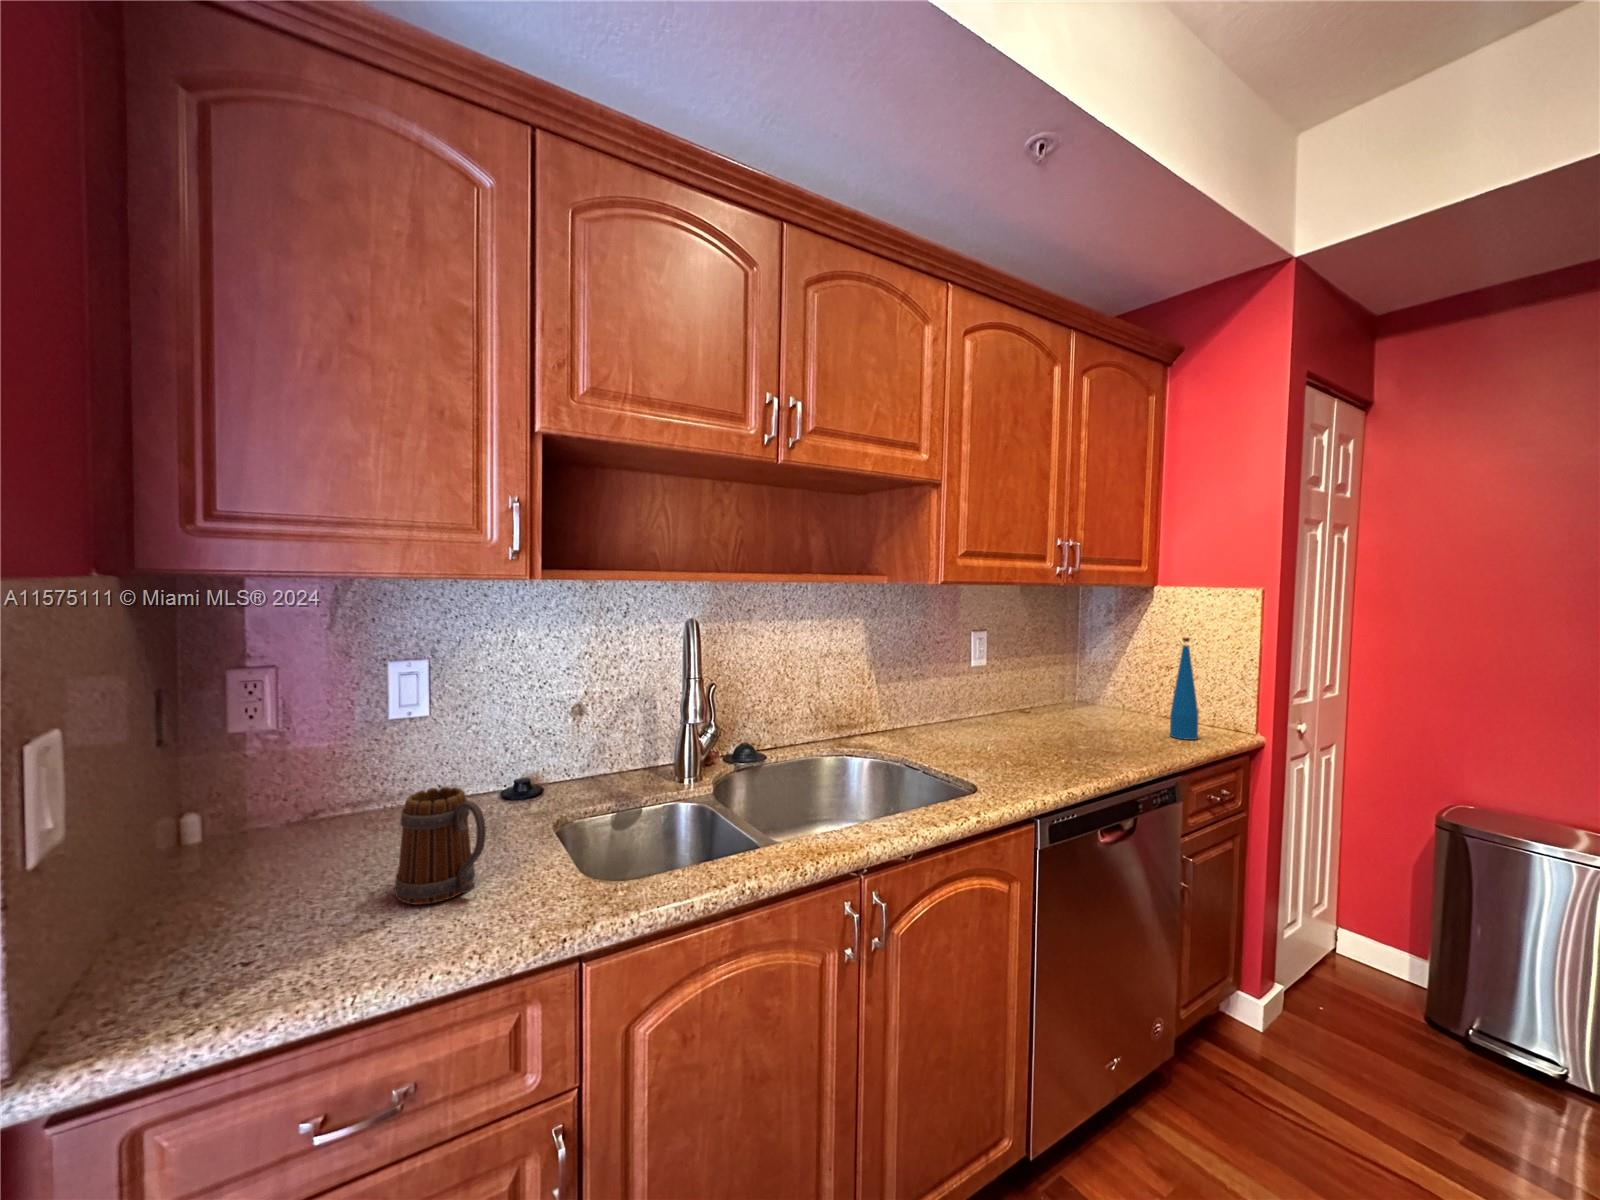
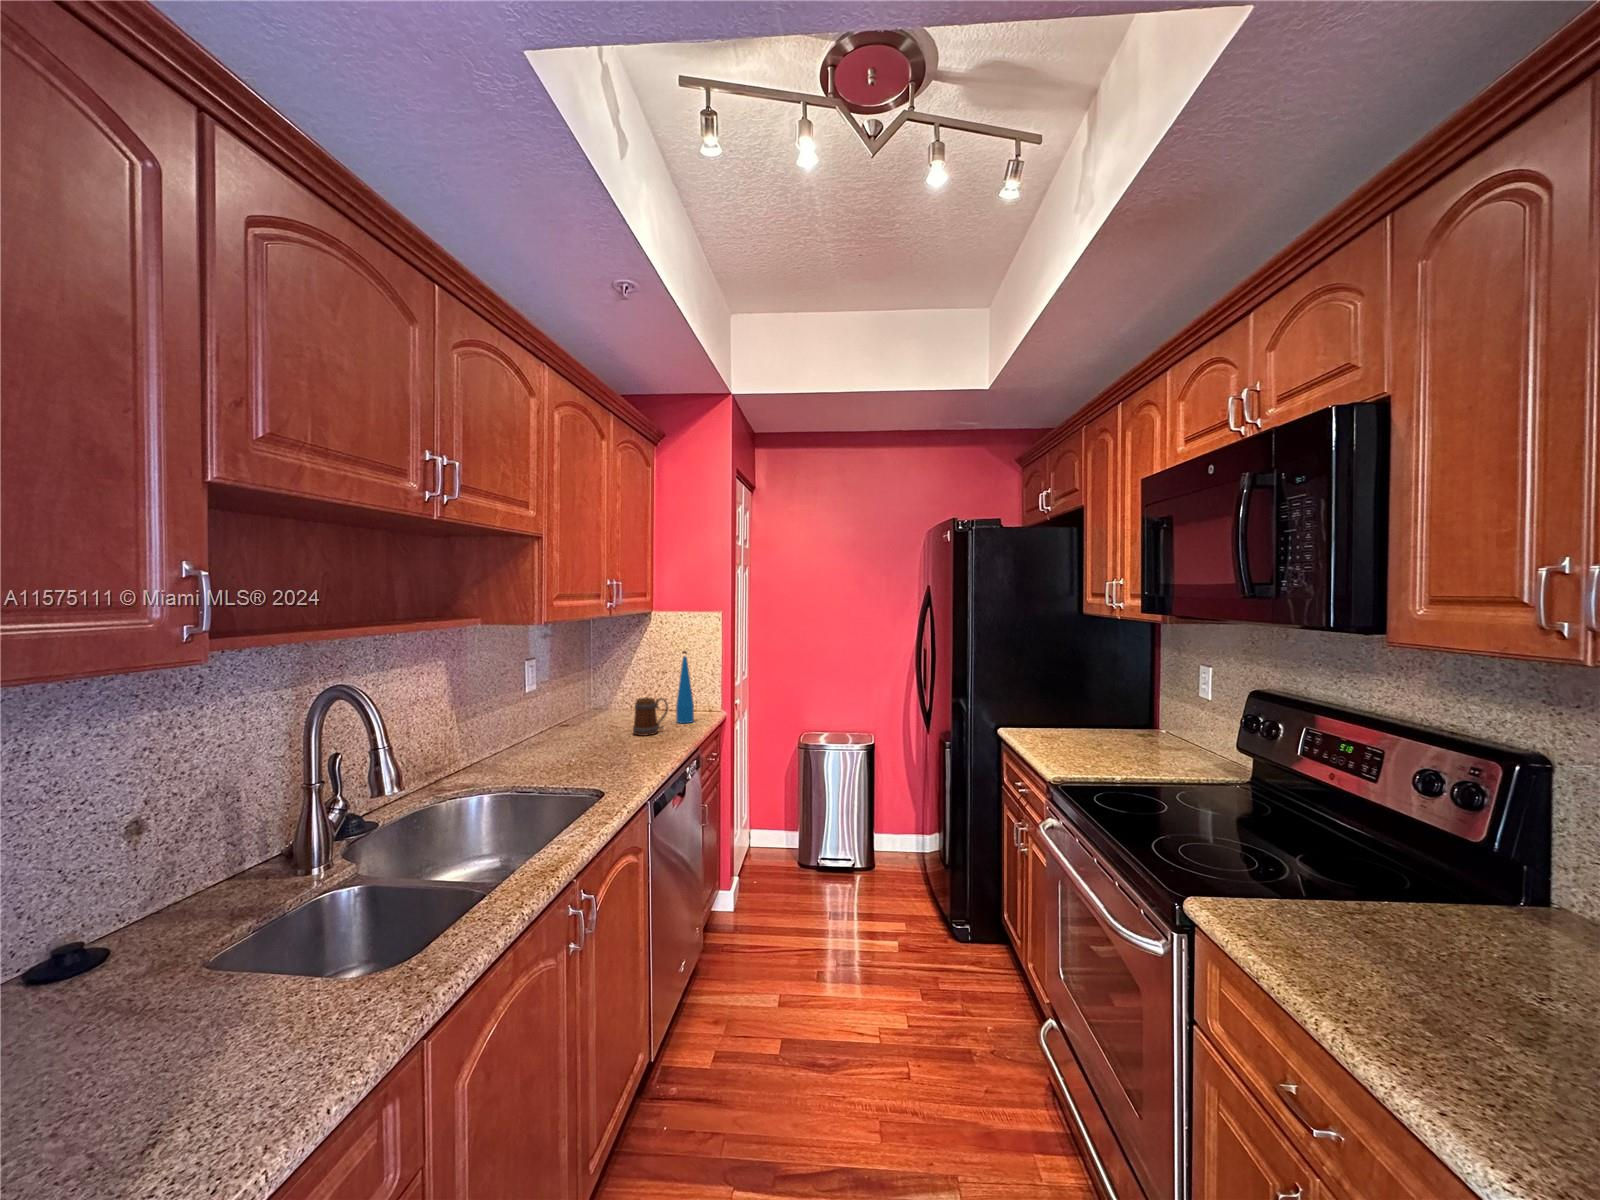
mug: present [395,787,486,905] -> present [633,698,668,736]

